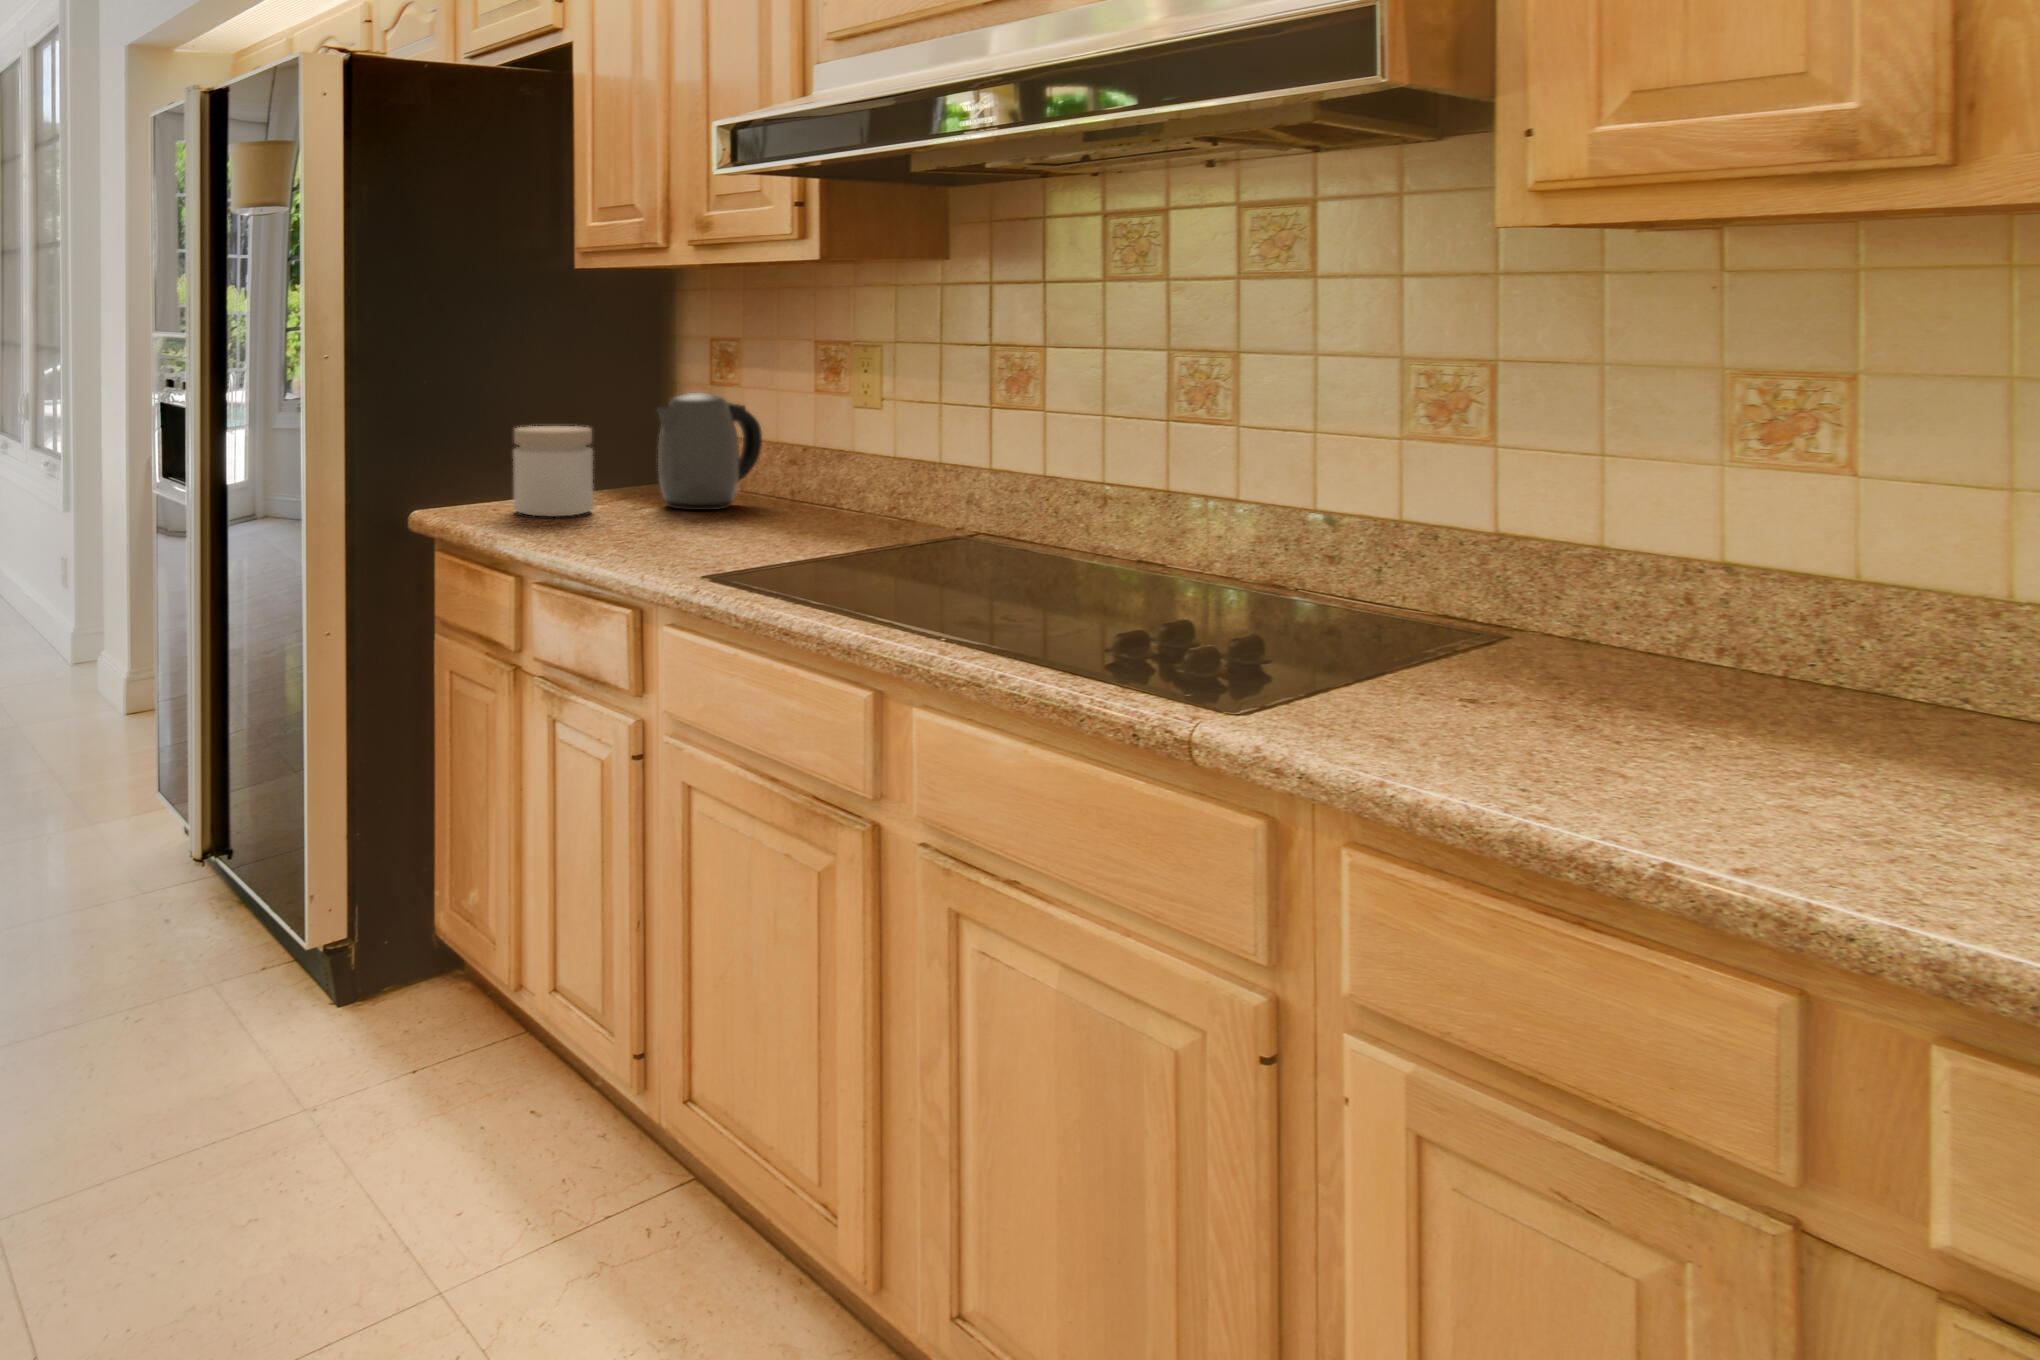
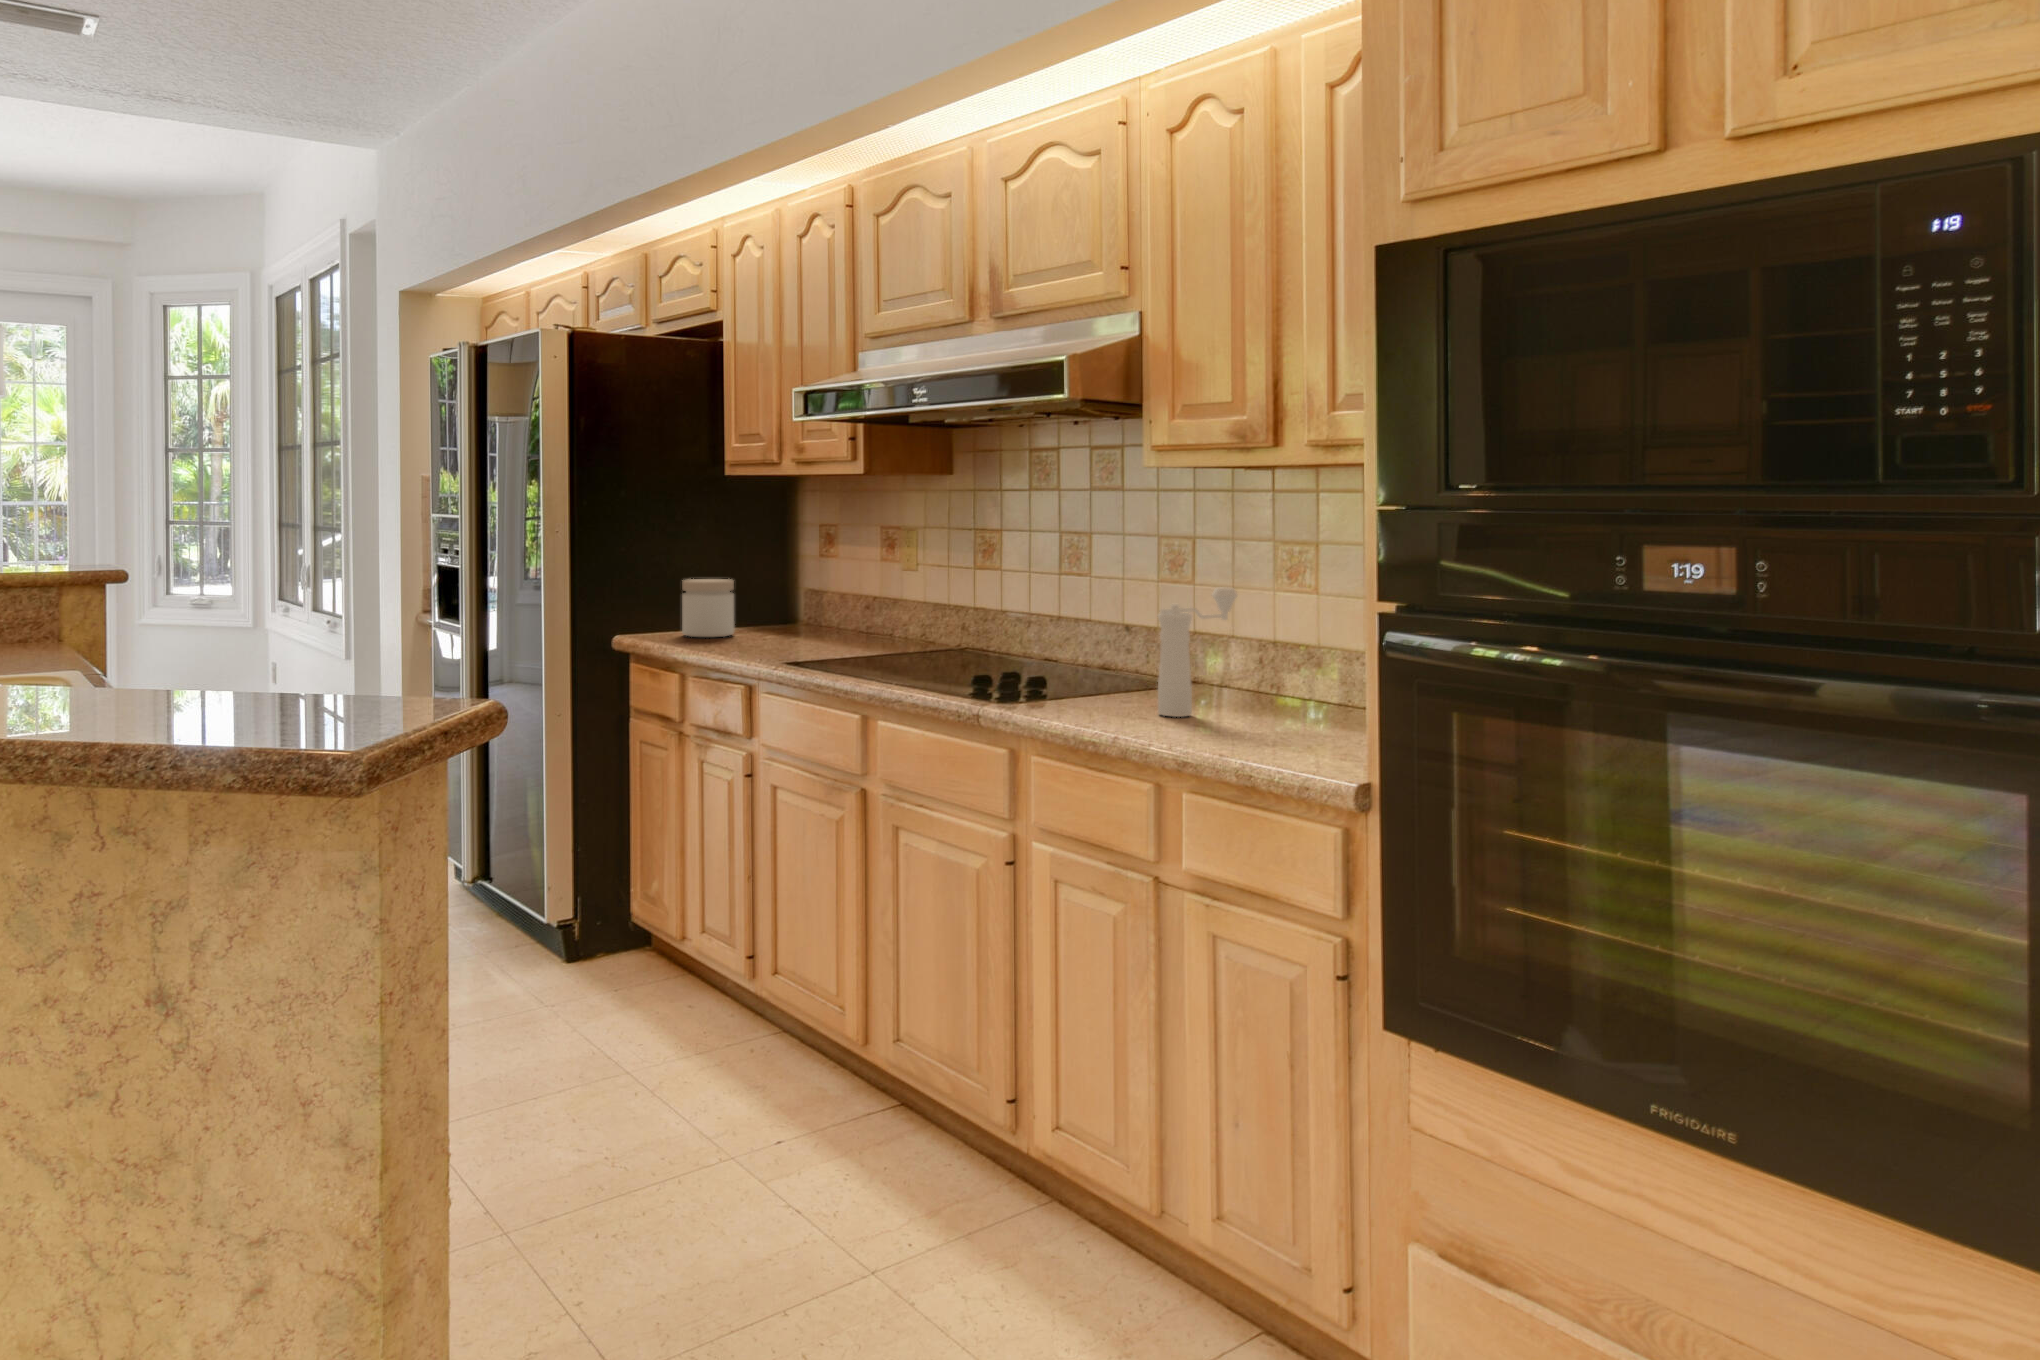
kettle: present [658,393,762,510] -> none [778,557,850,634]
pepper mill: none [1627,480,1793,775] -> present [1158,588,1238,717]

